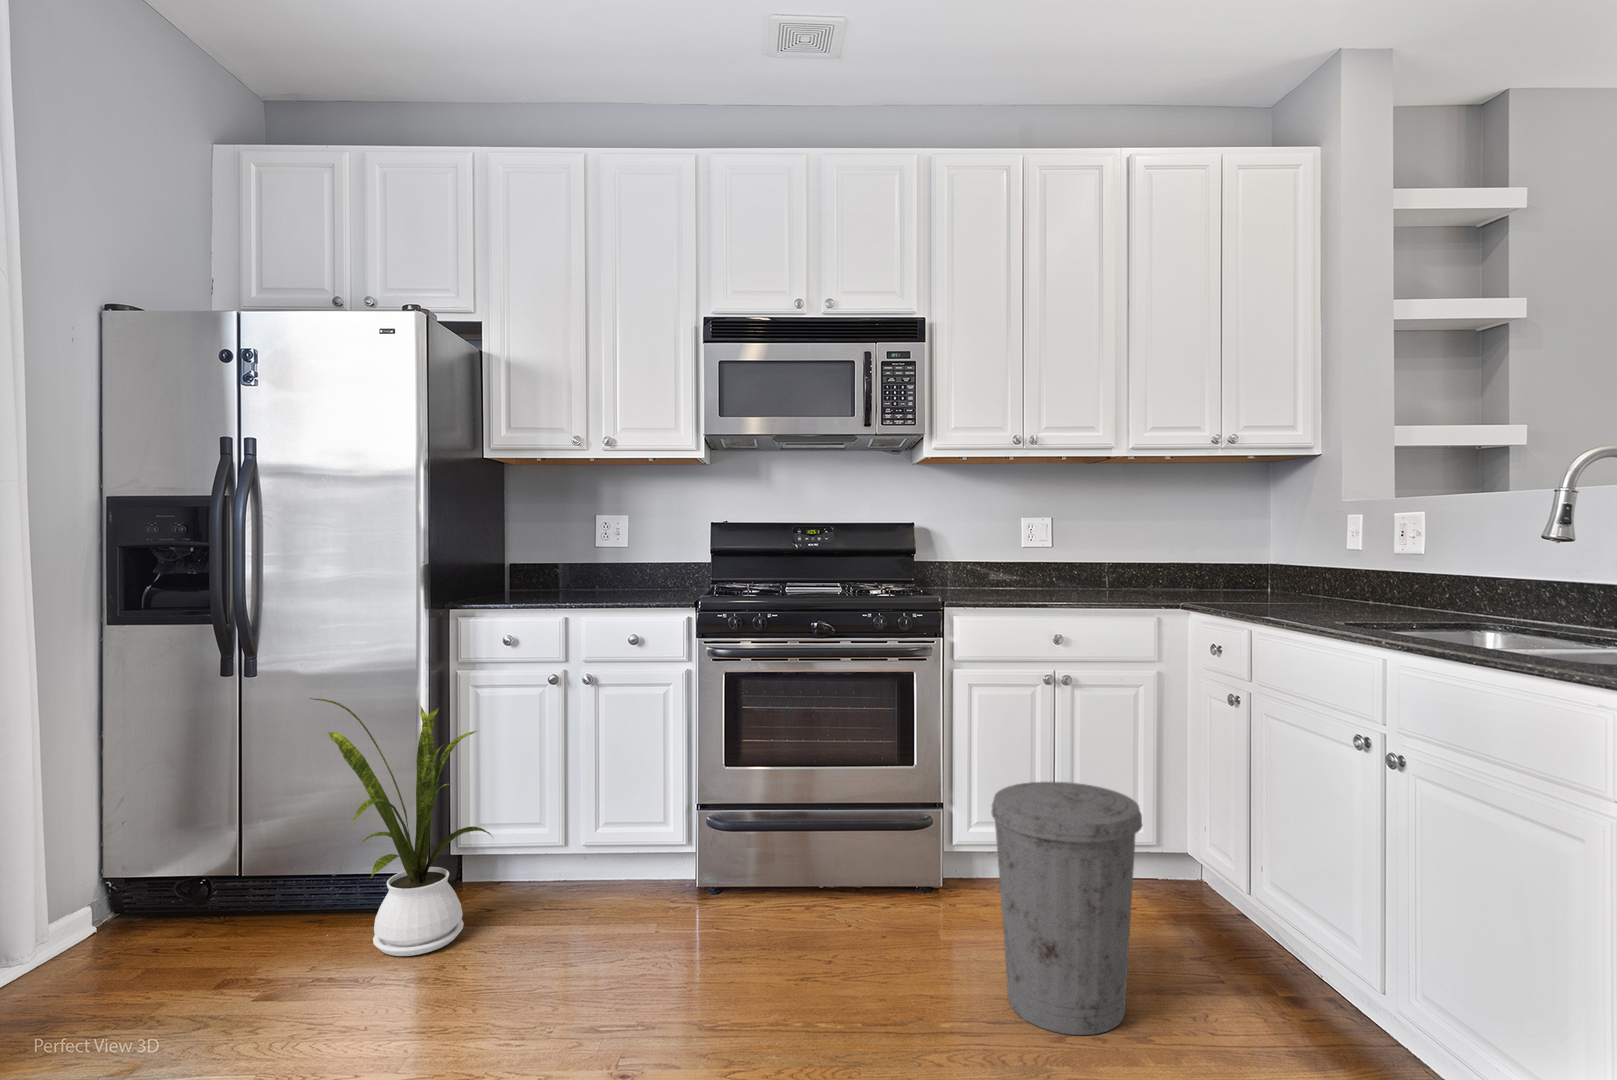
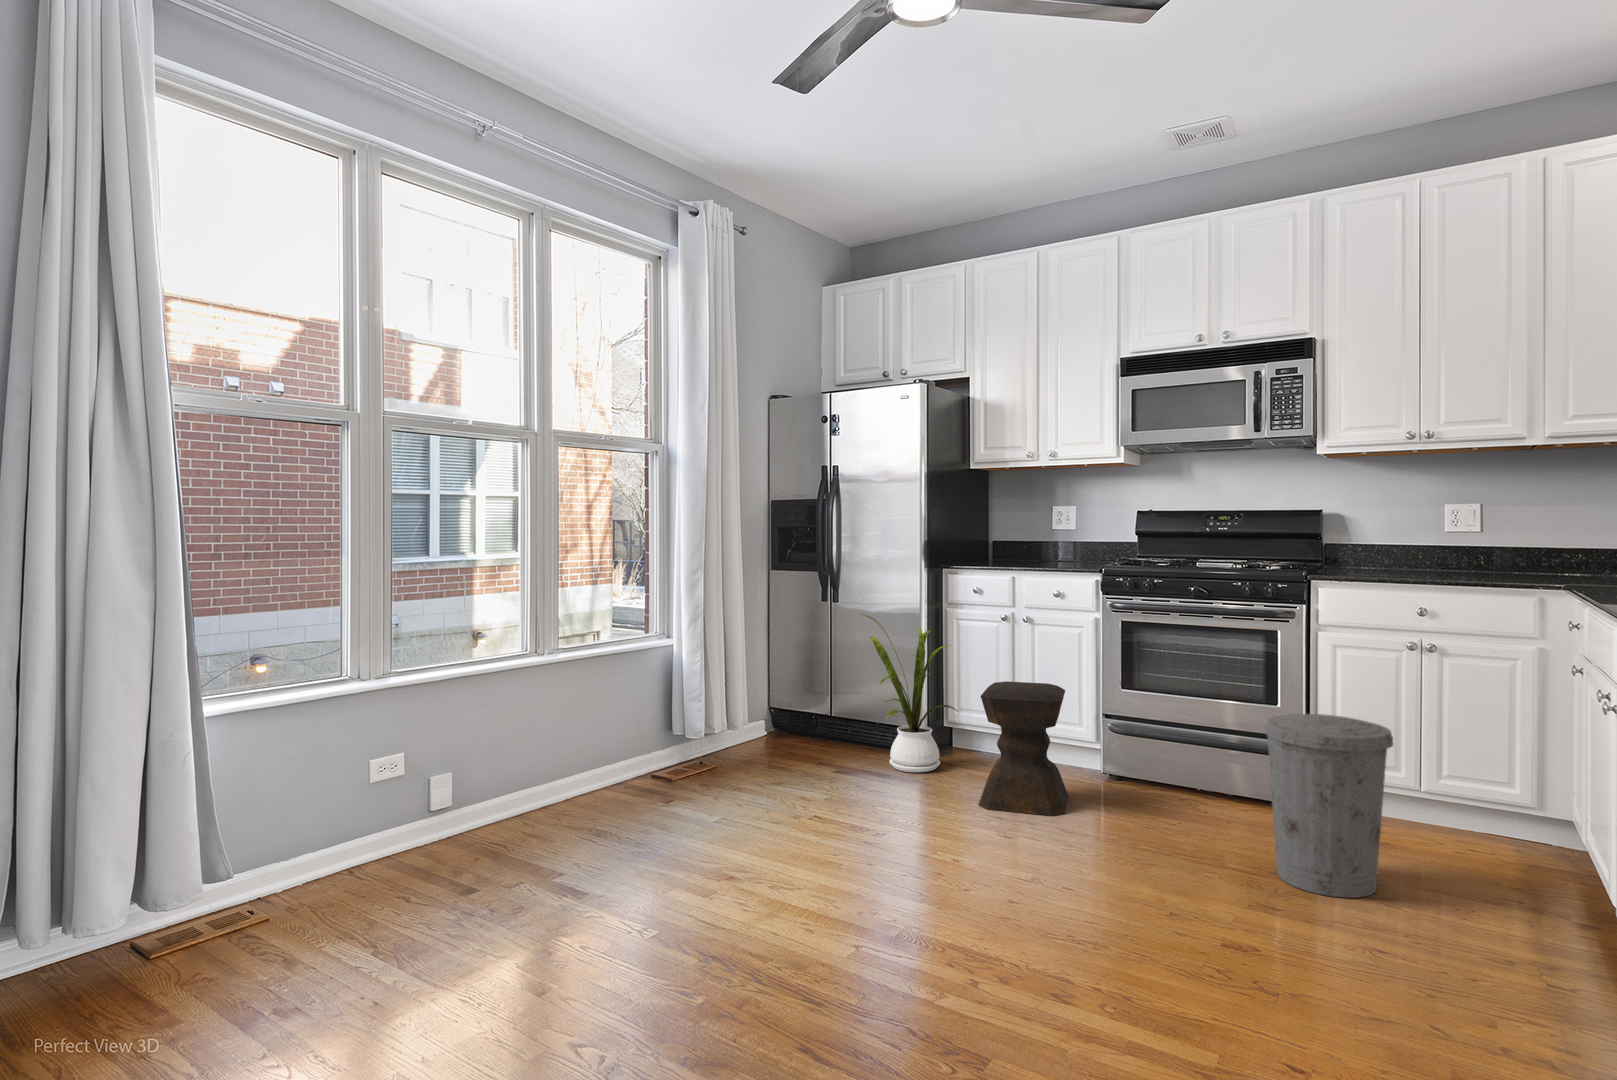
stool: none [558,777,697,1008] -> present [979,681,1068,816]

